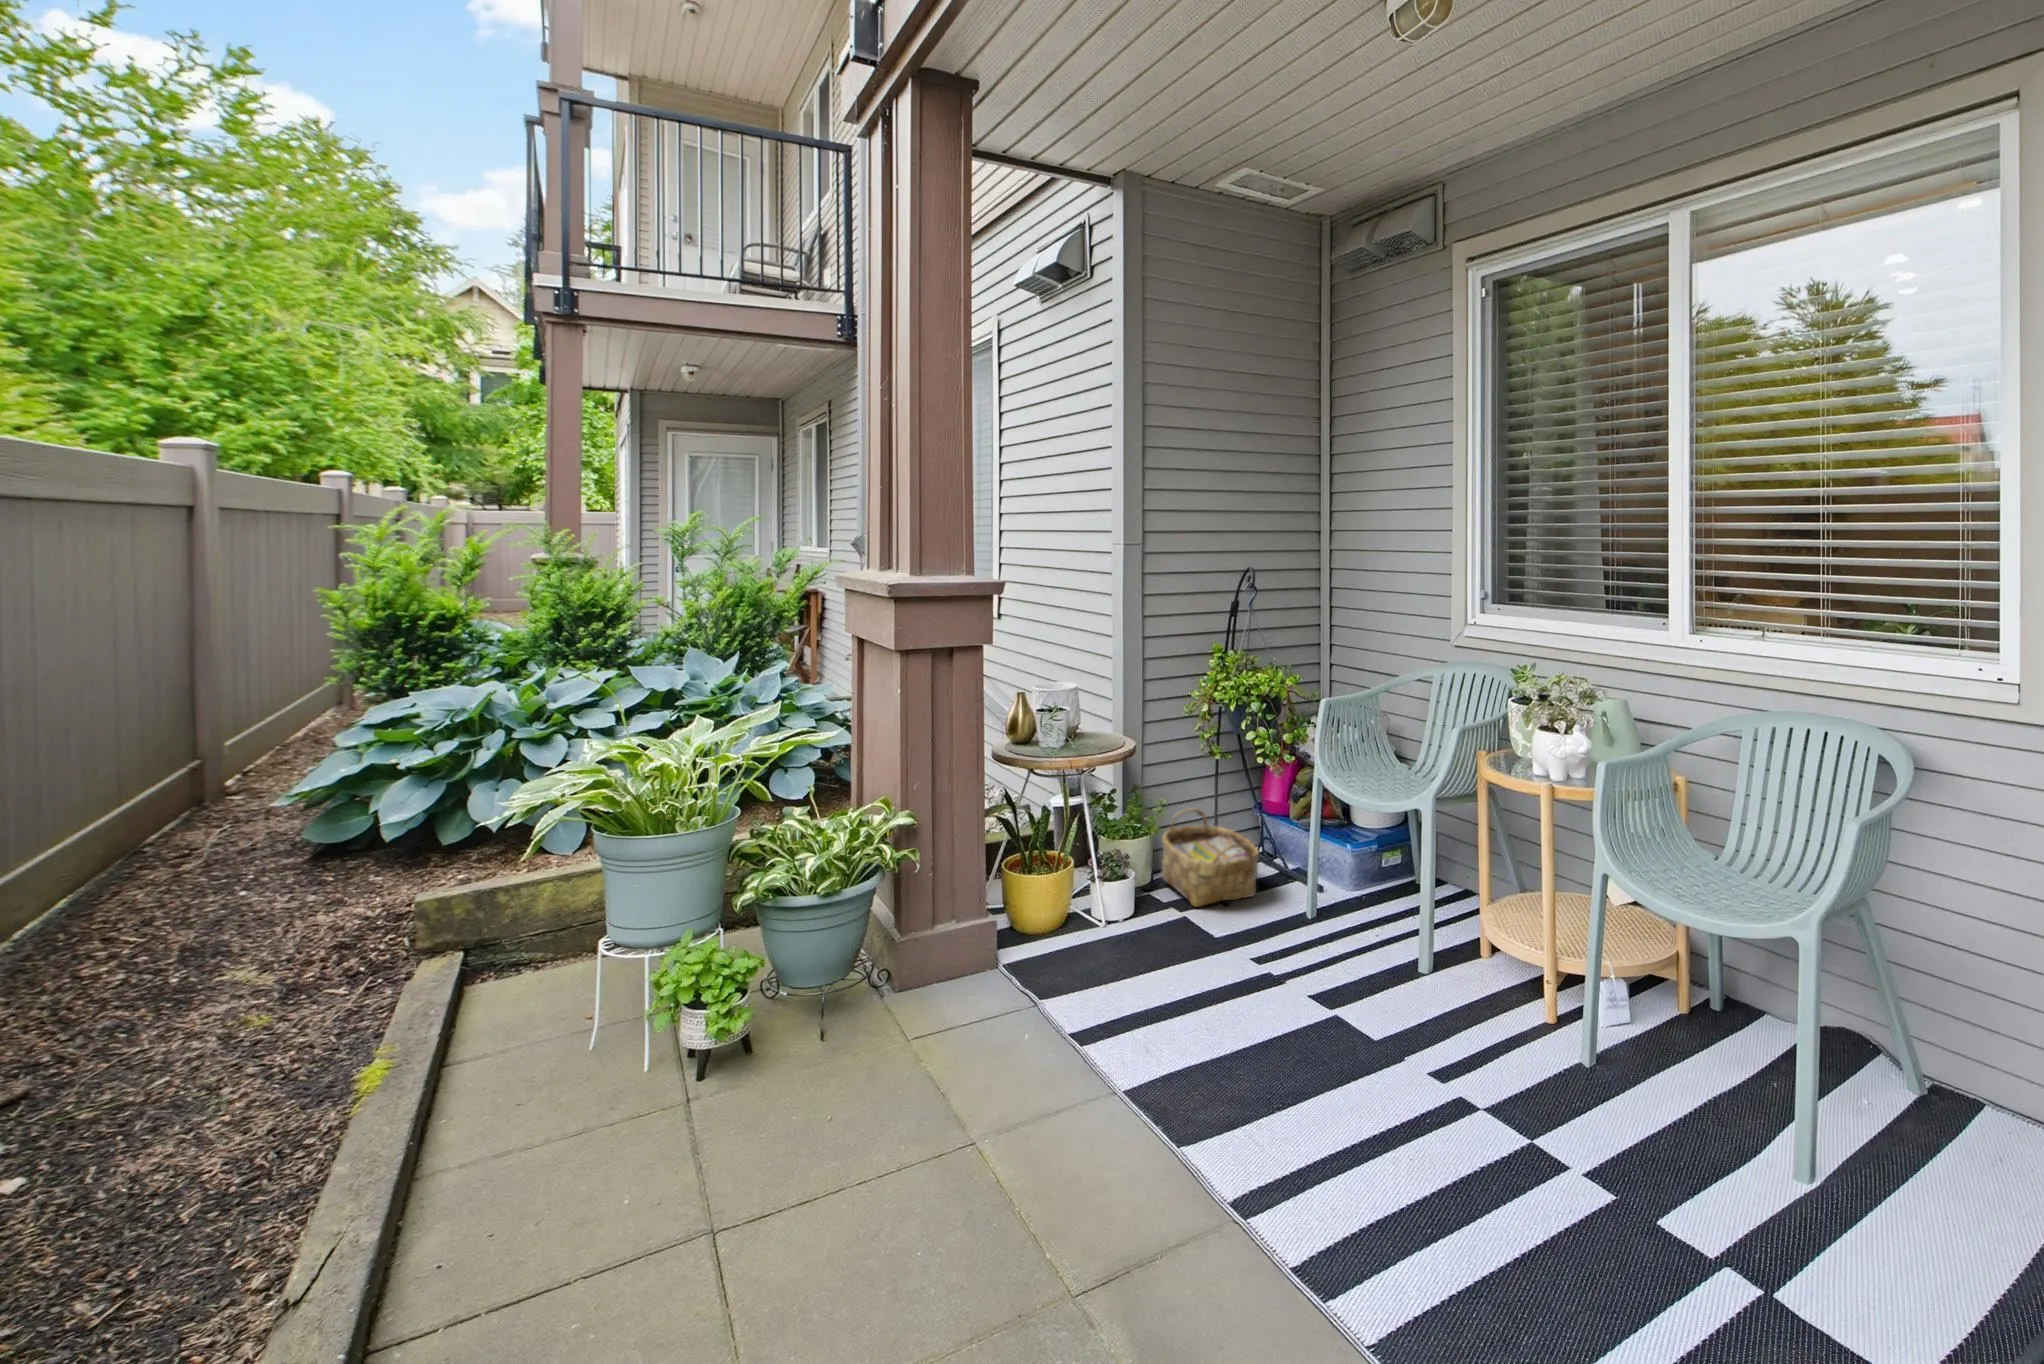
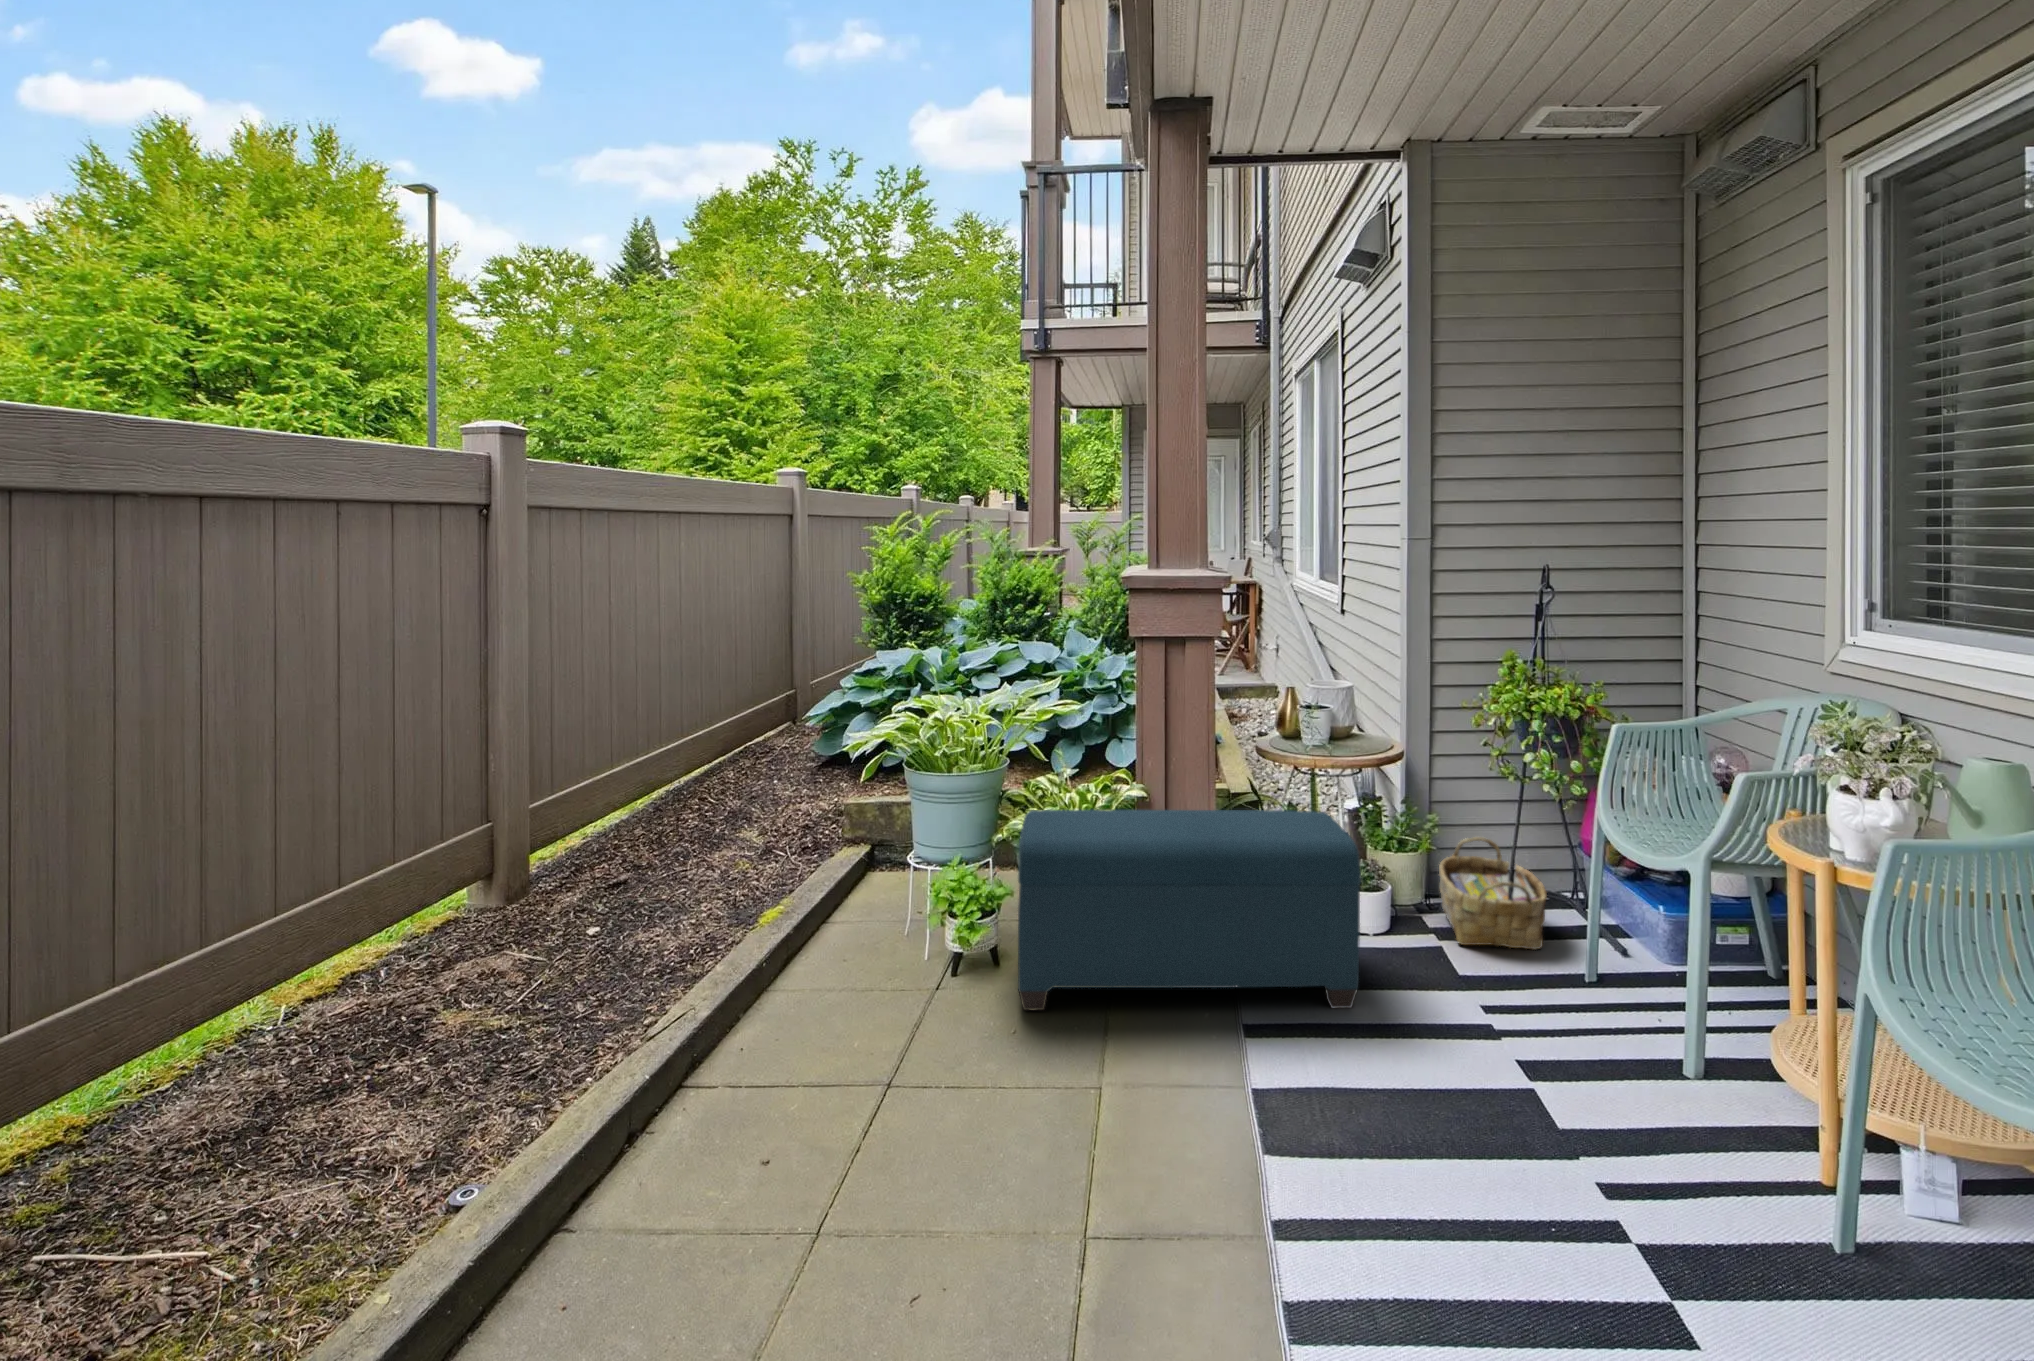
bench: none [782,810,1160,1096] -> present [1018,810,1361,1010]

